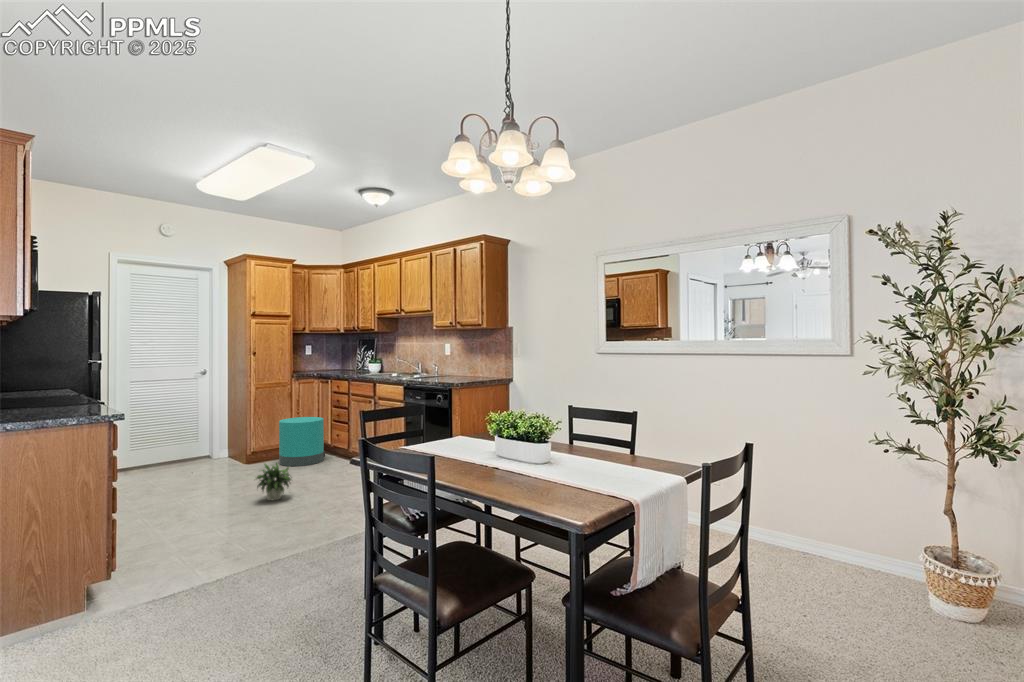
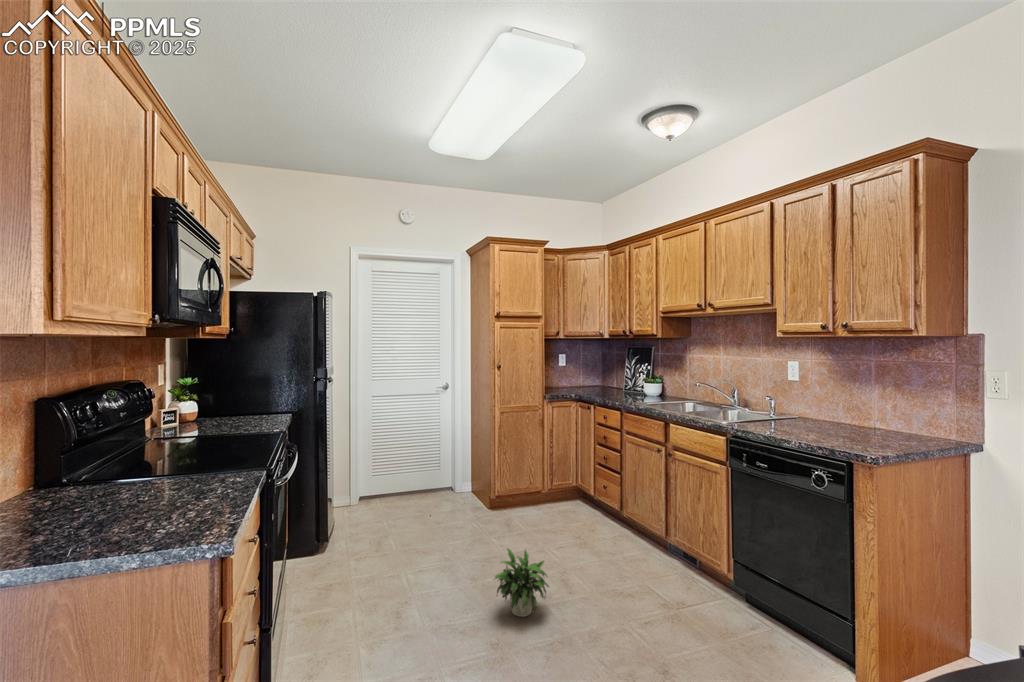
trash can: present [279,417,325,466] -> none [528,455,587,530]

